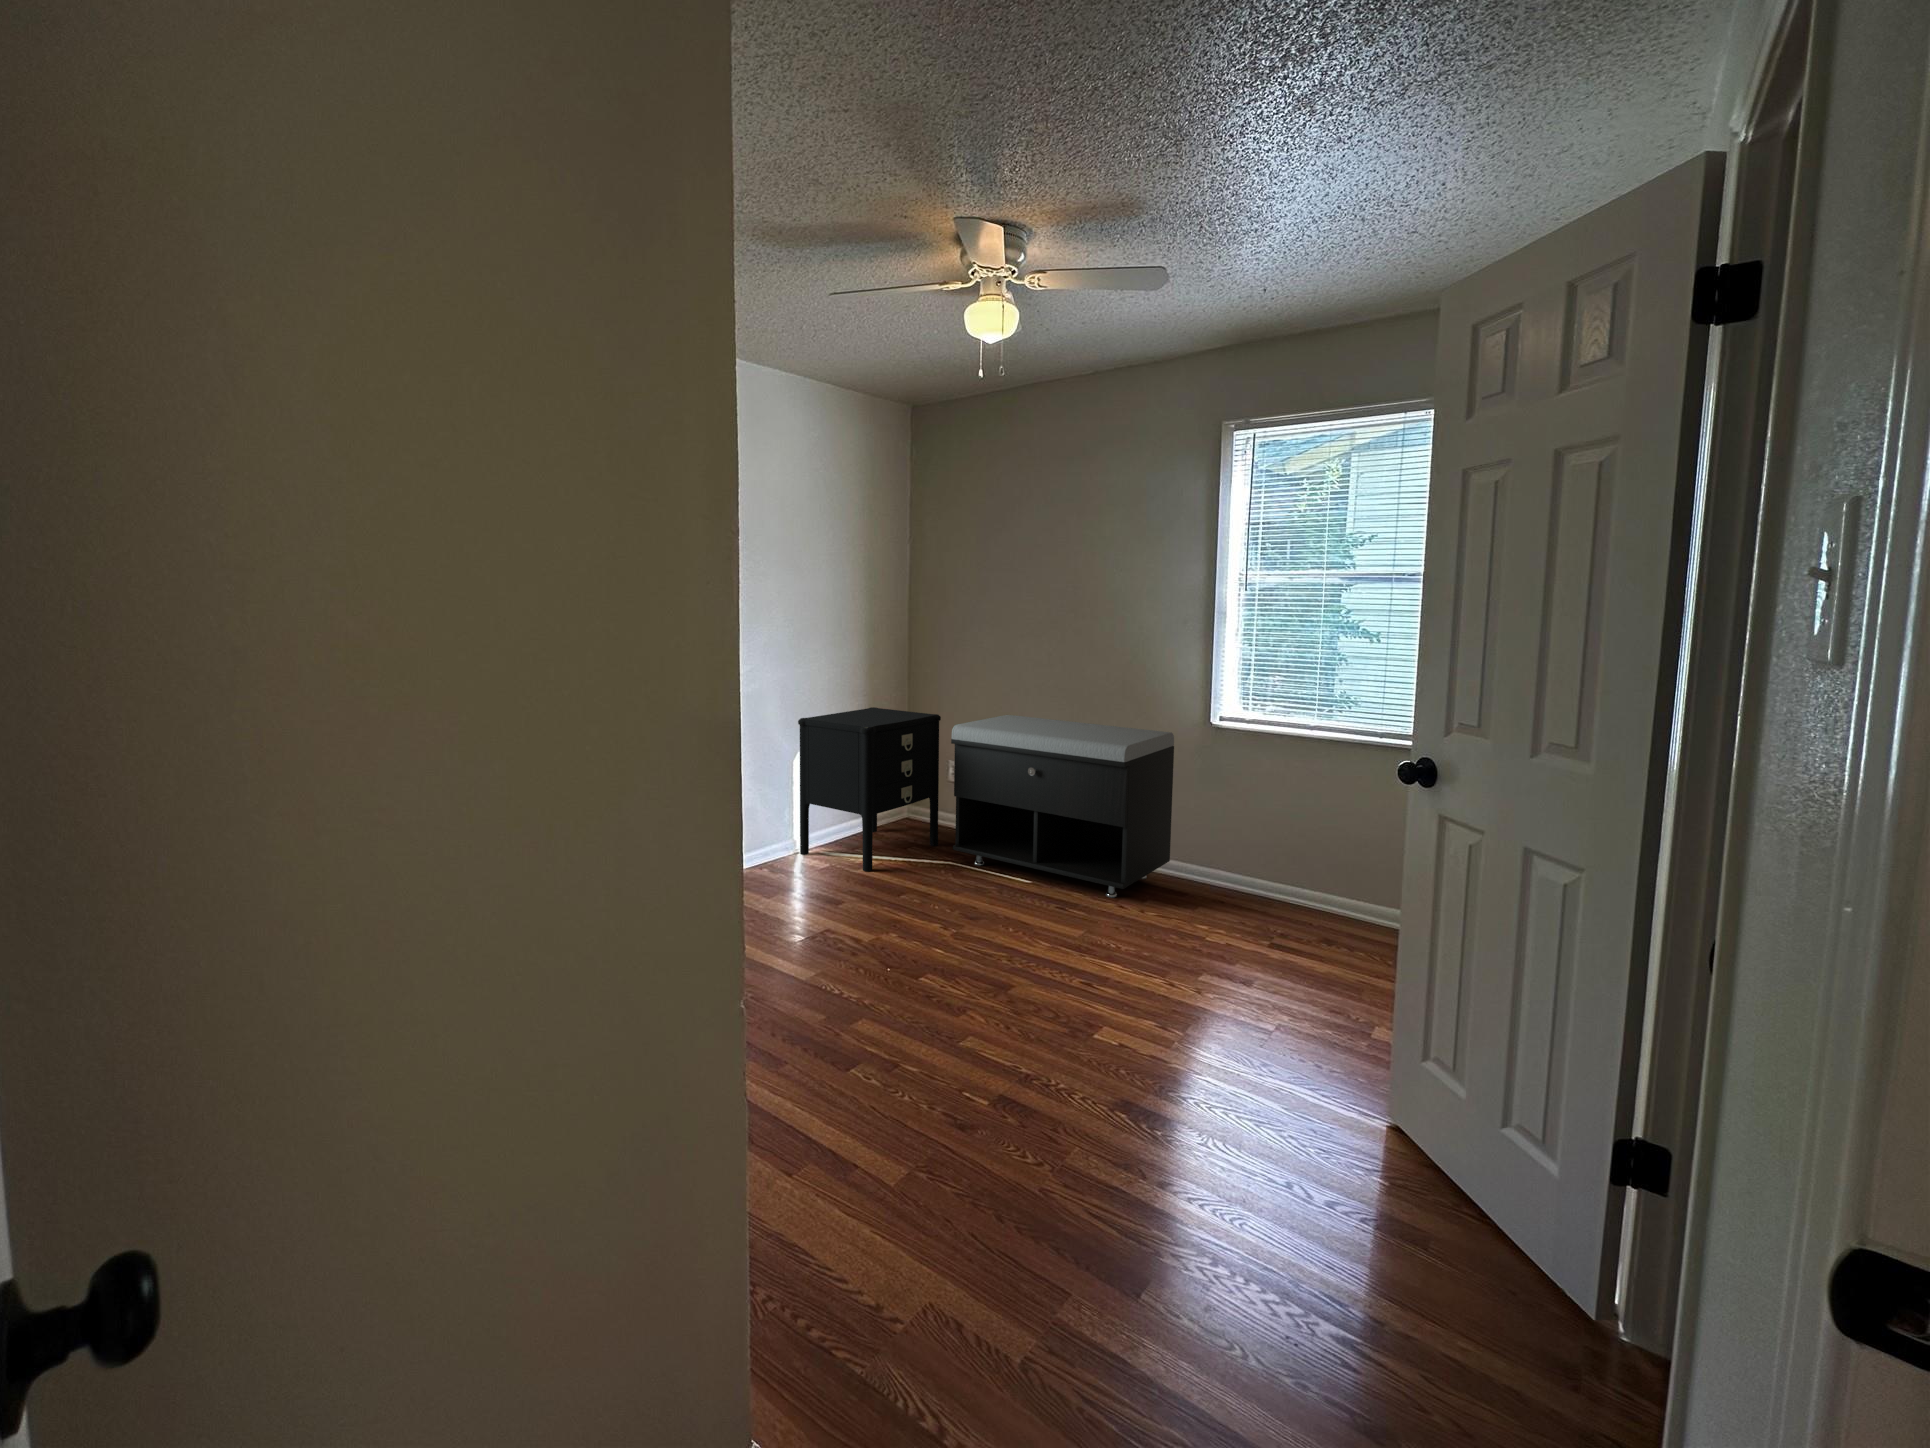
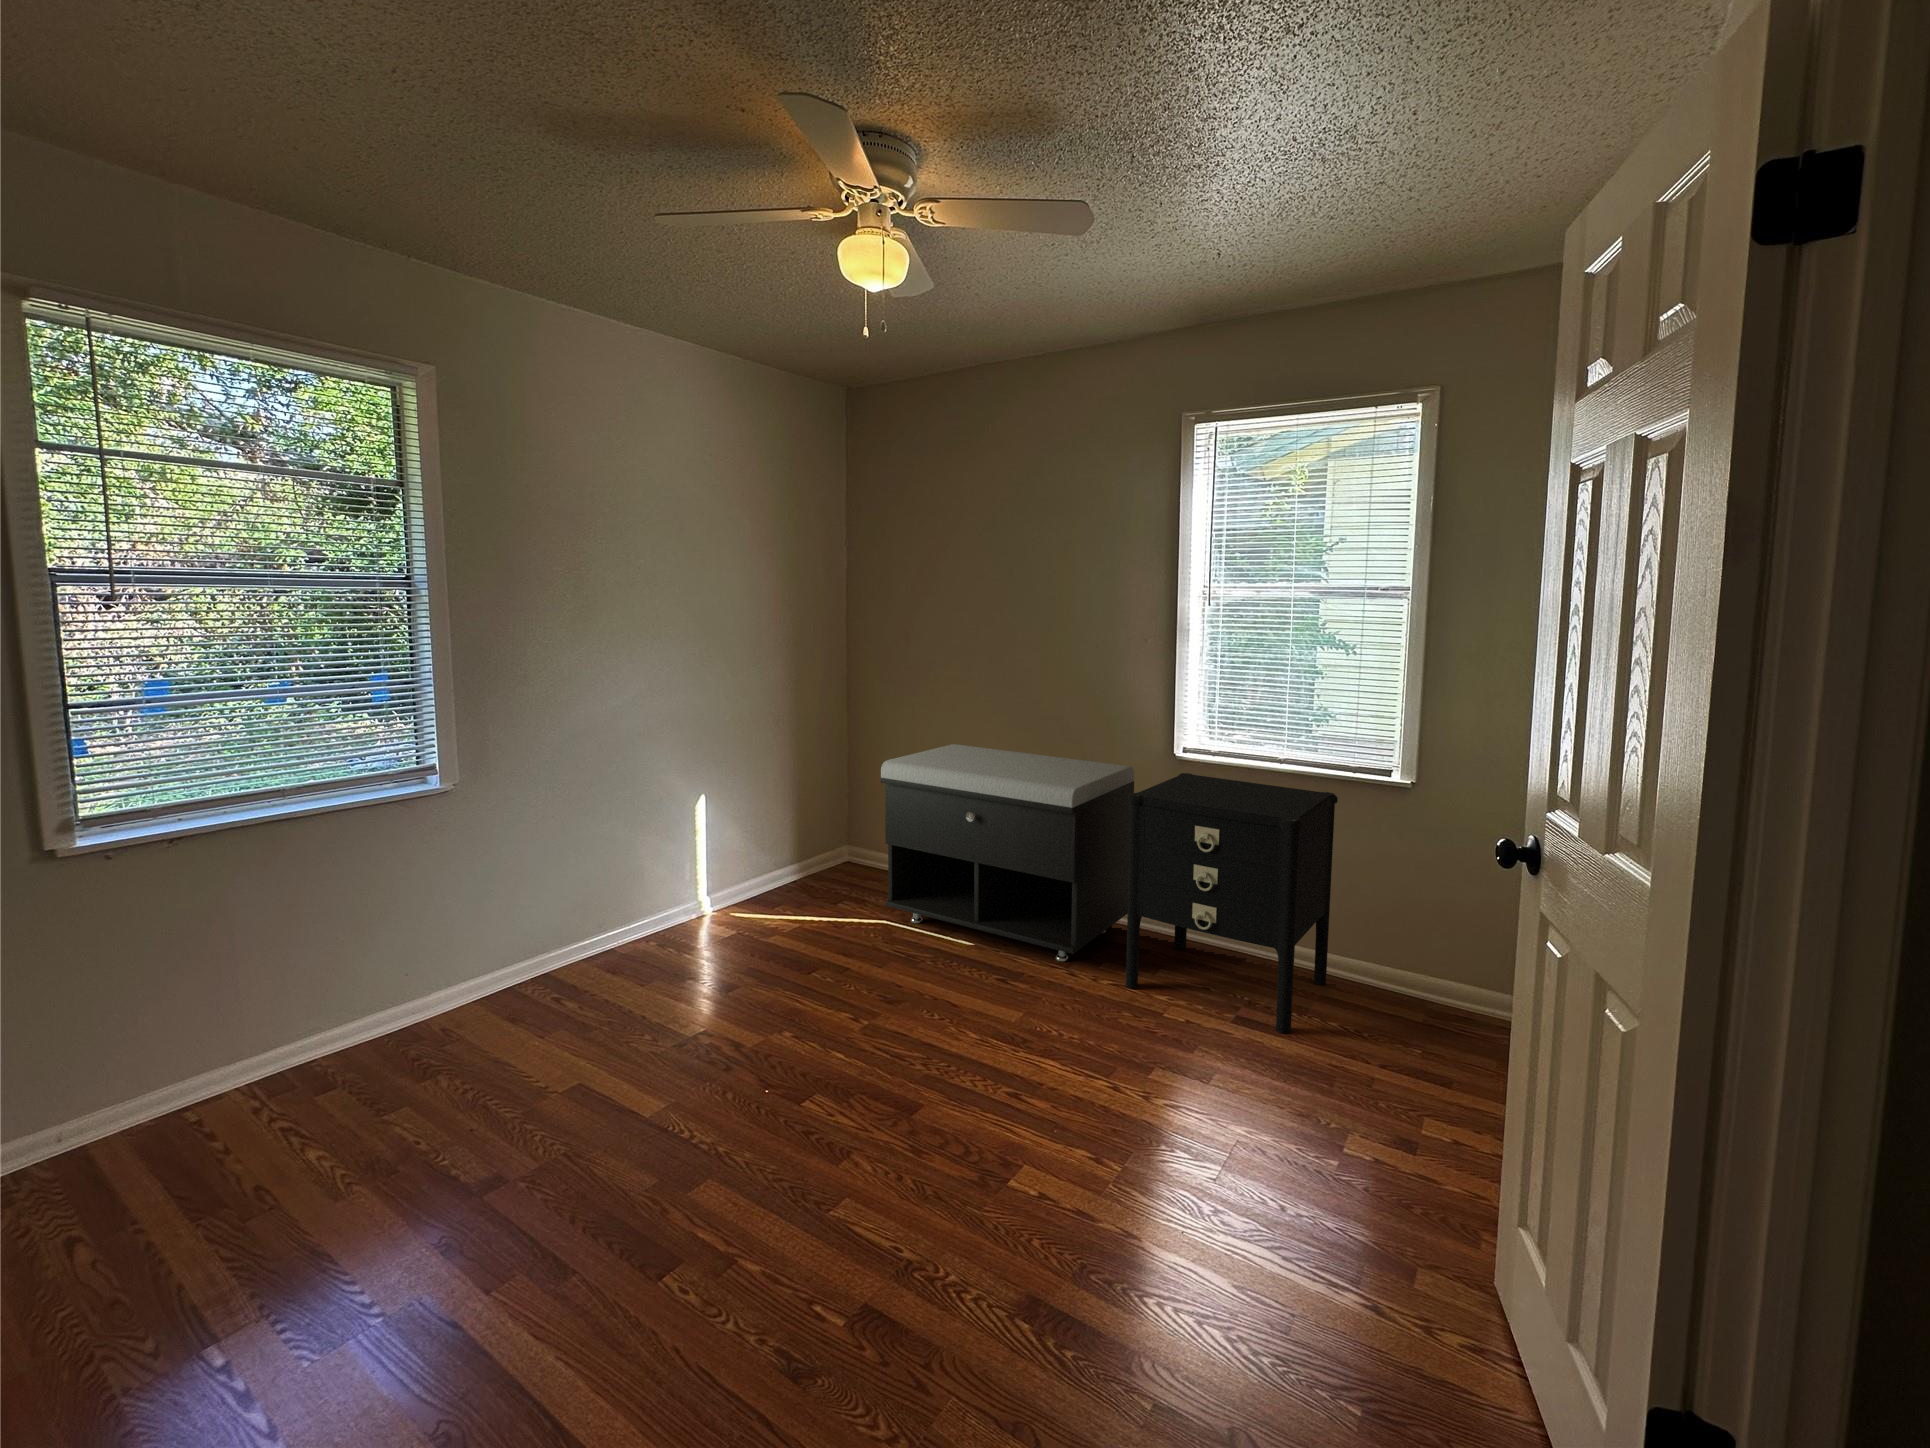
nightstand: present [798,707,941,871] -> present [1126,773,1338,1033]

